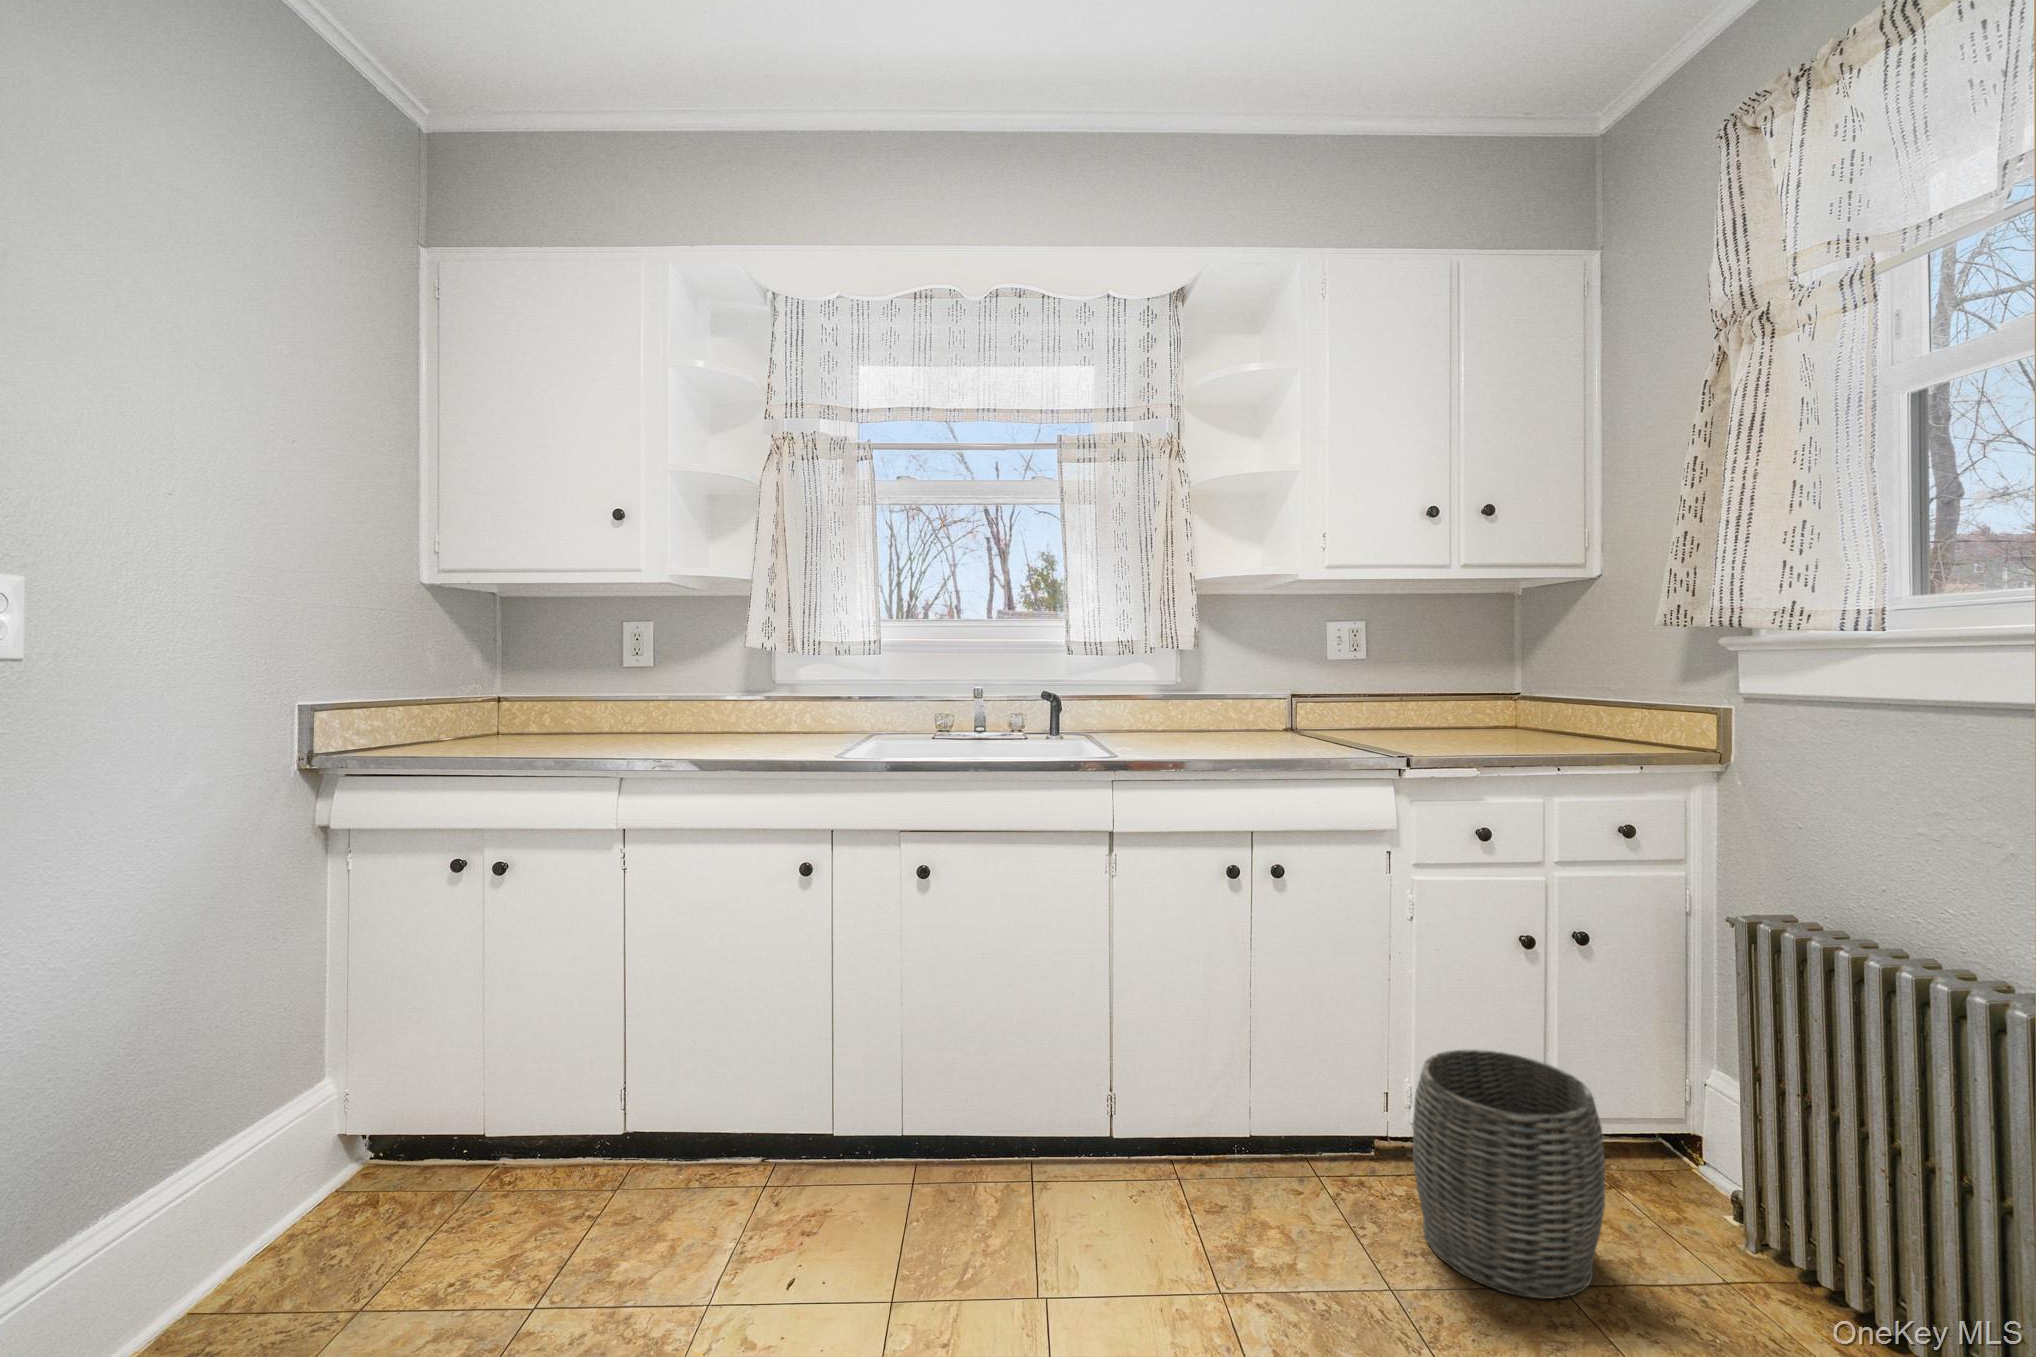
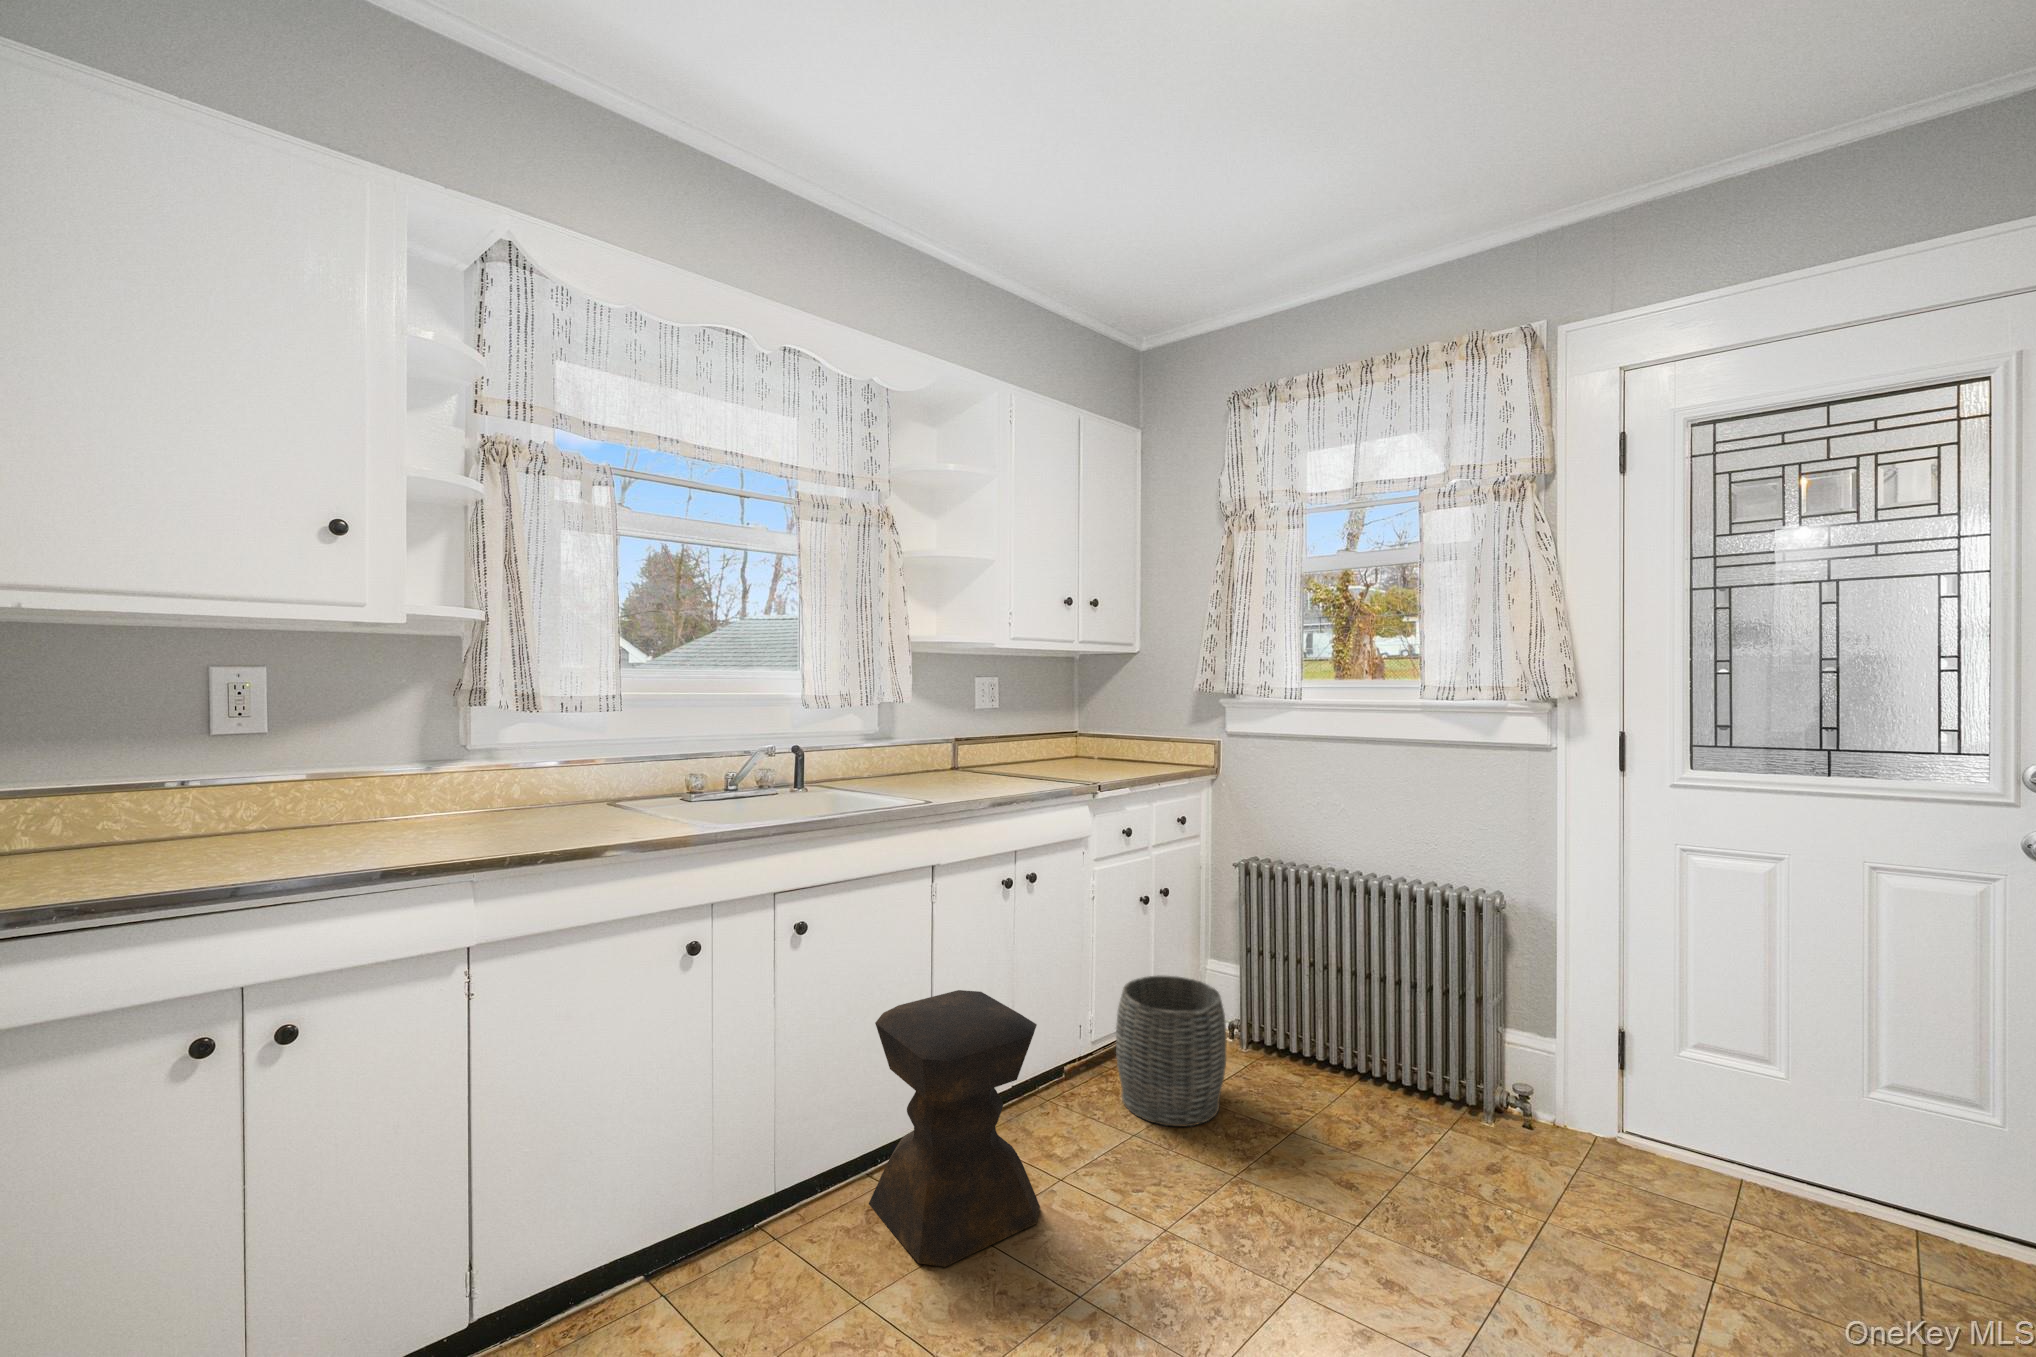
stool: none [1004,981,1183,1296] -> present [869,990,1040,1267]

